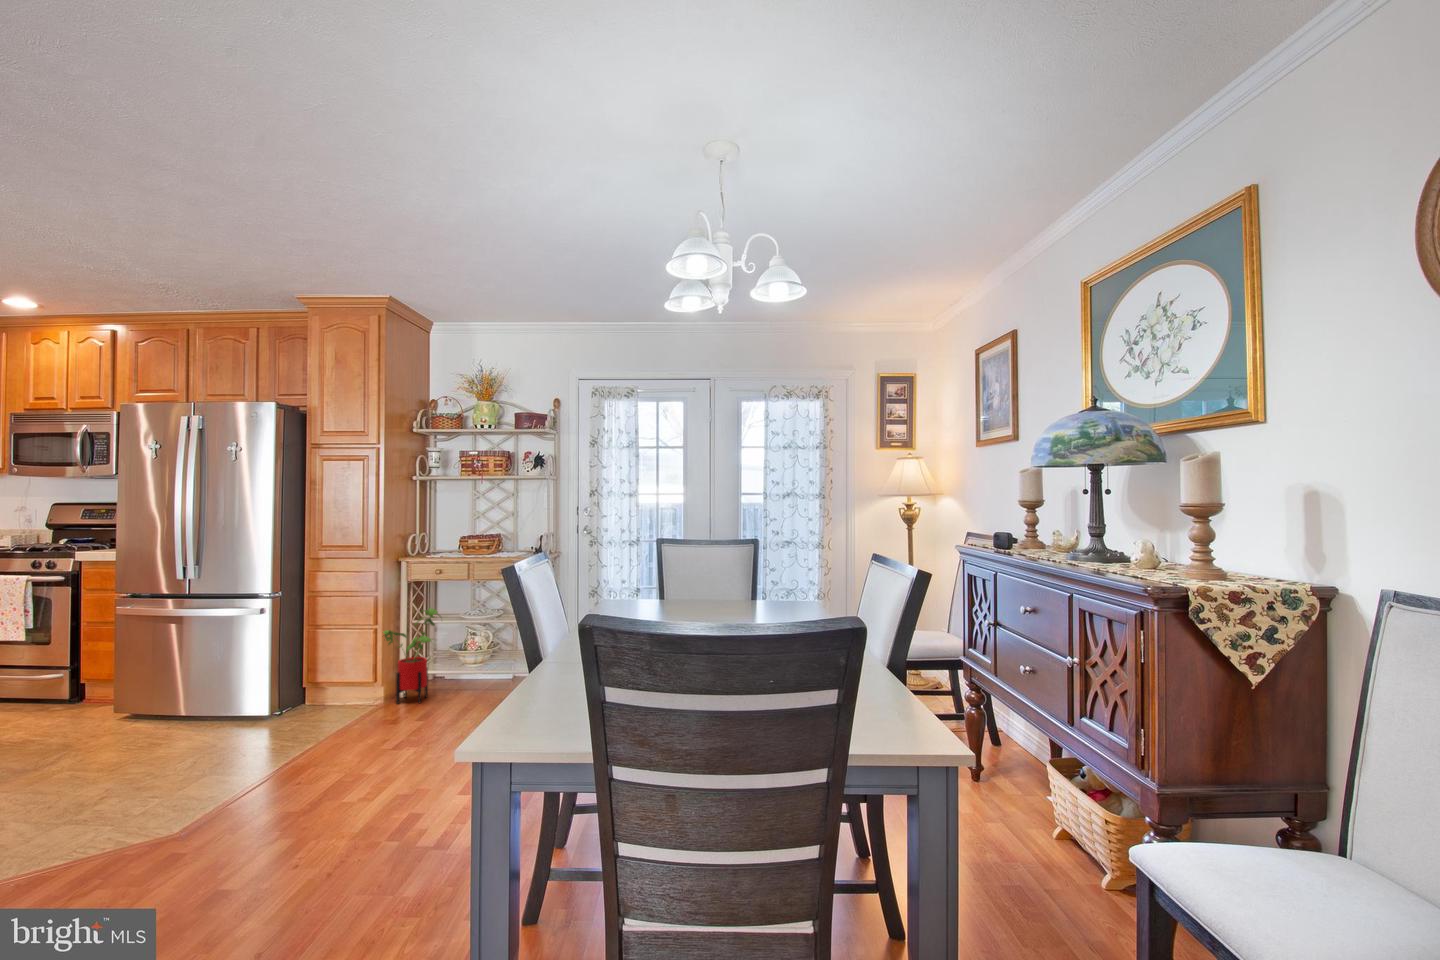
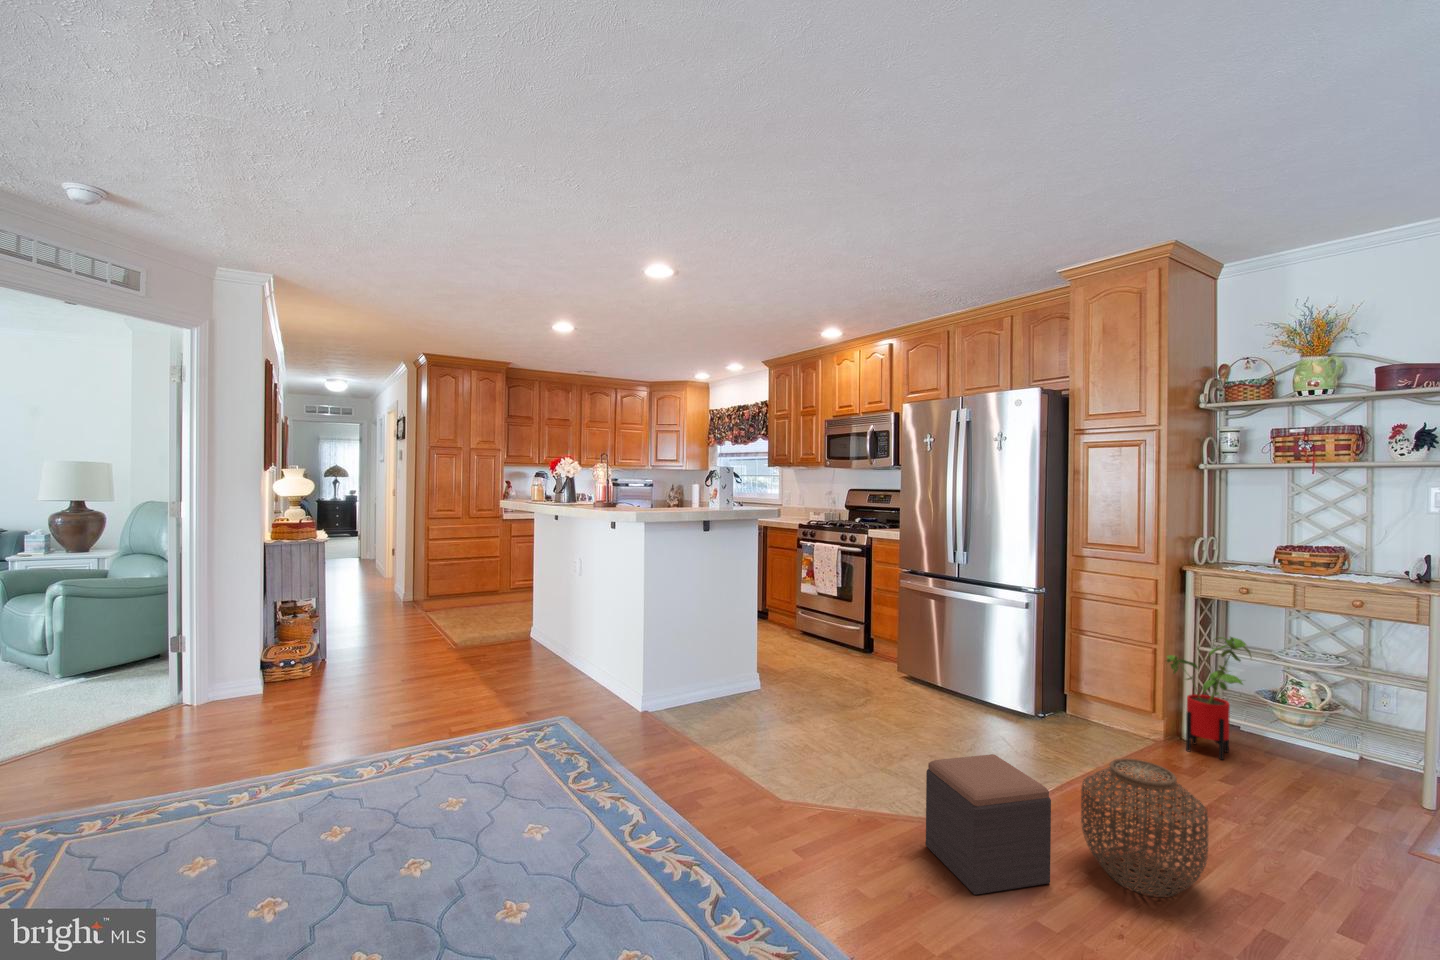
woven basket: none [269,706,363,807] -> present [1081,759,1208,897]
footstool: none [105,738,235,861] -> present [926,754,1051,895]

